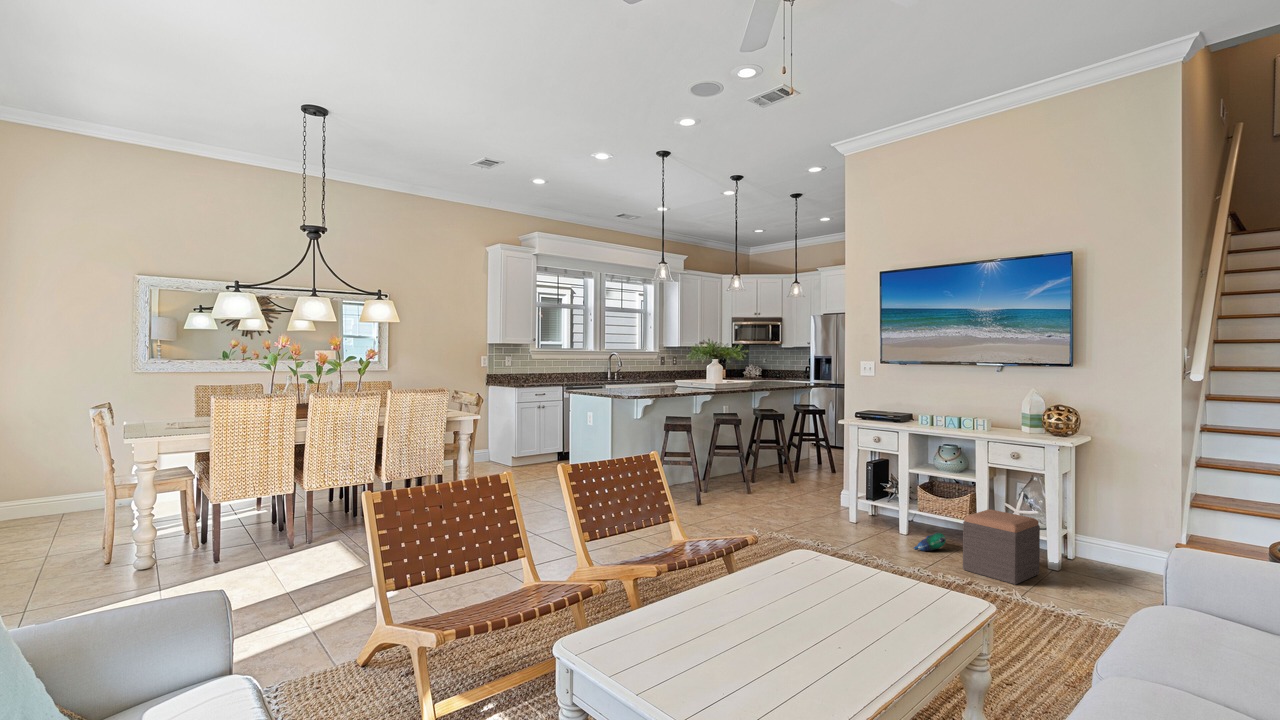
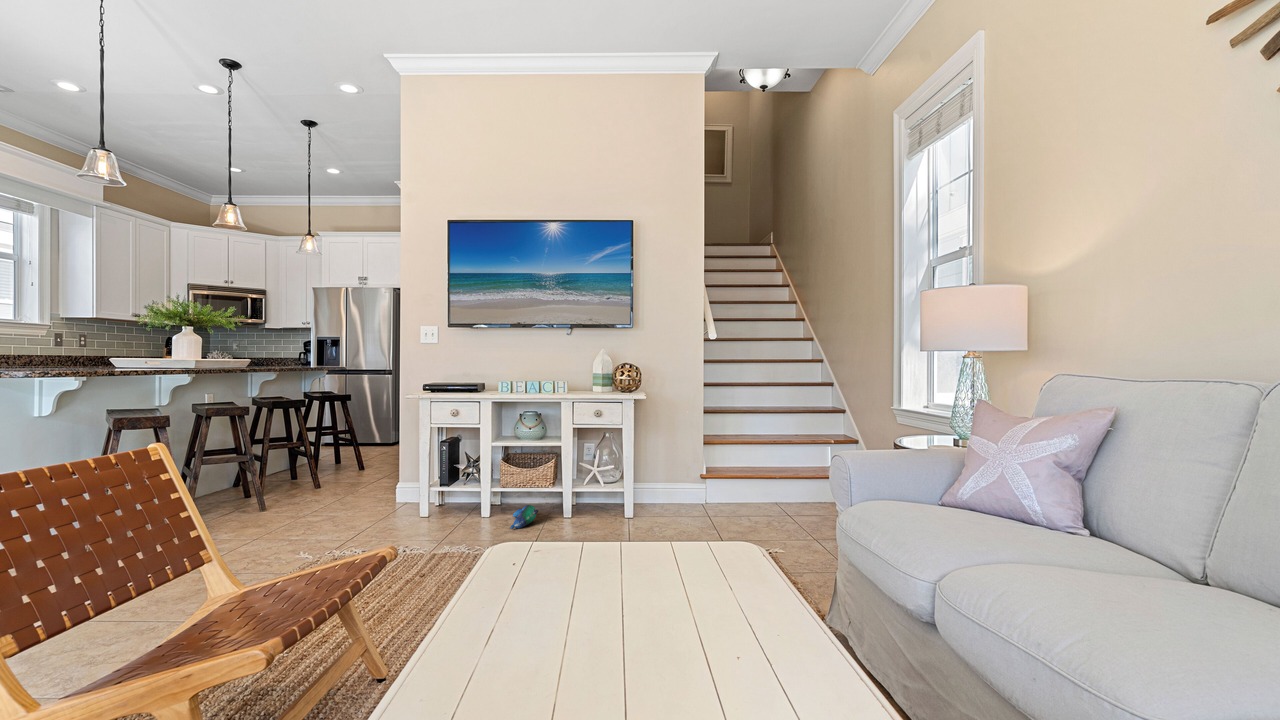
footstool: present [963,509,1040,585] -> none [567,470,626,538]

